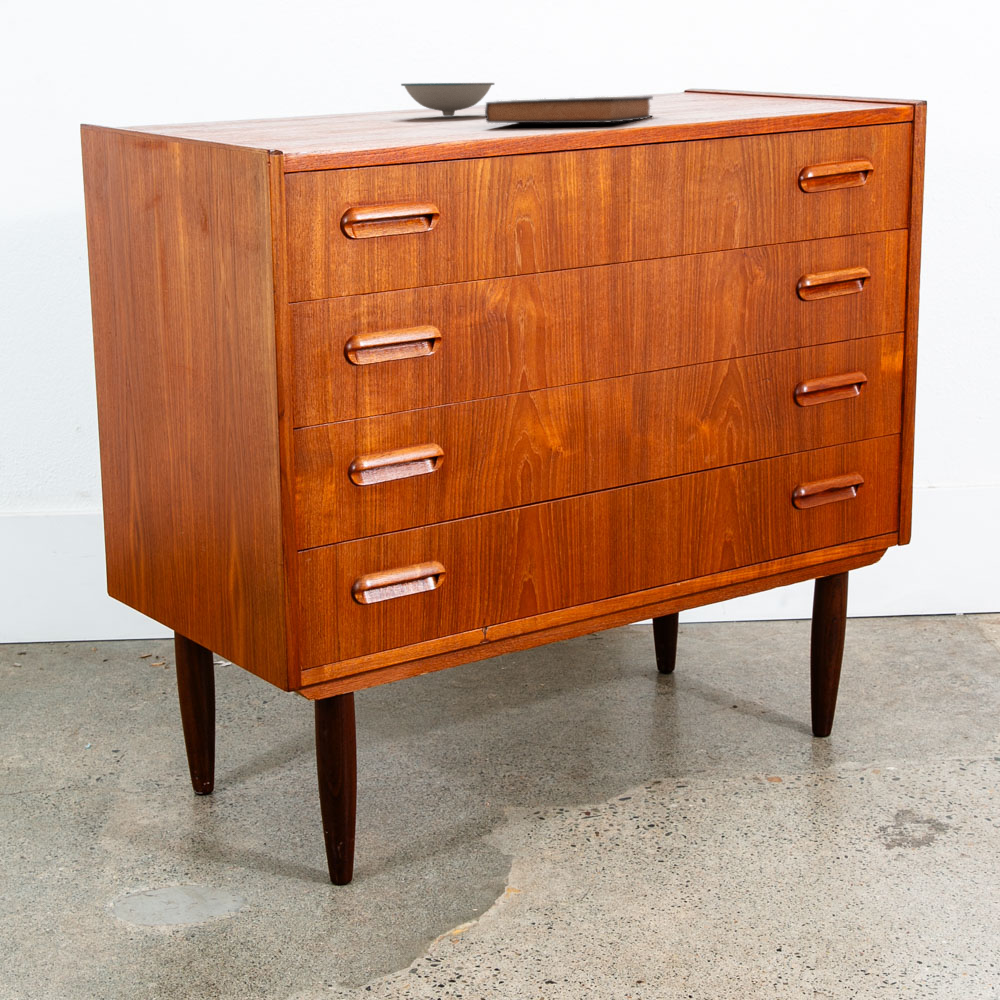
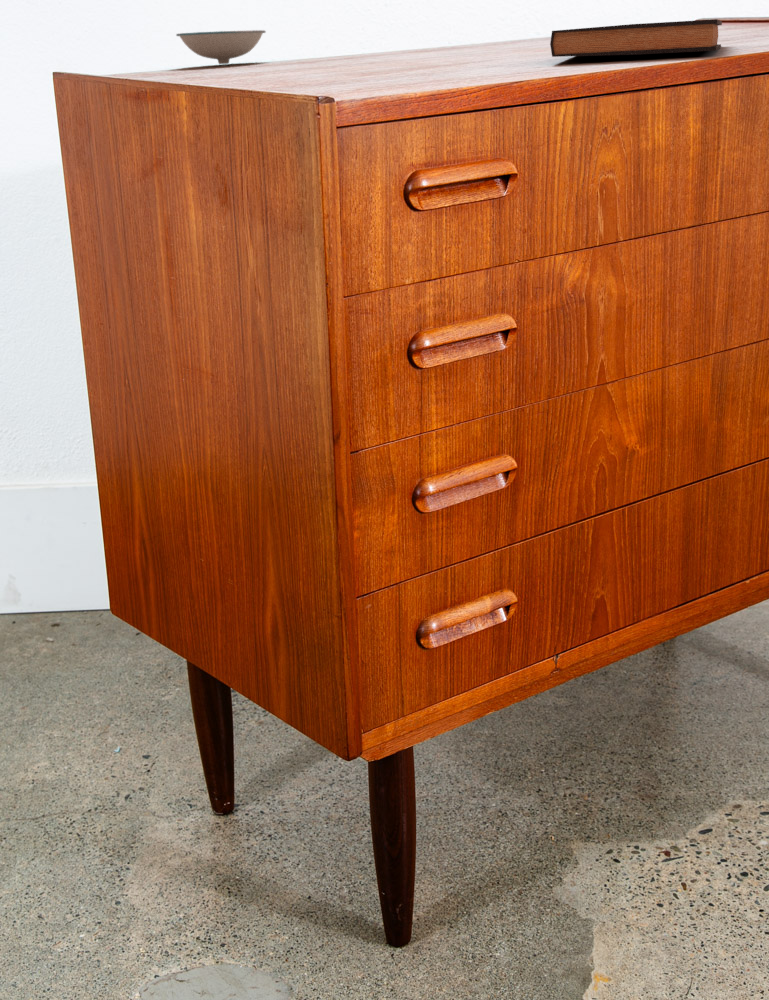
ceramic bowl: present [401,83,494,116] -> present [177,30,265,64]

